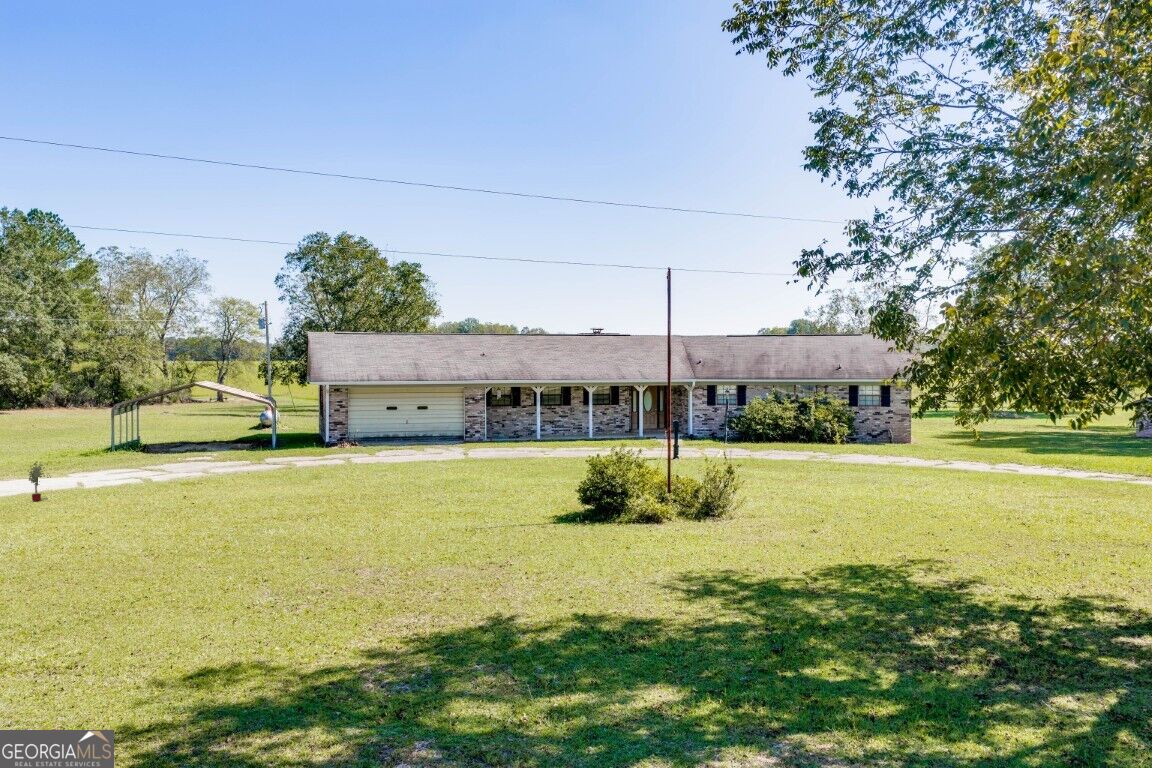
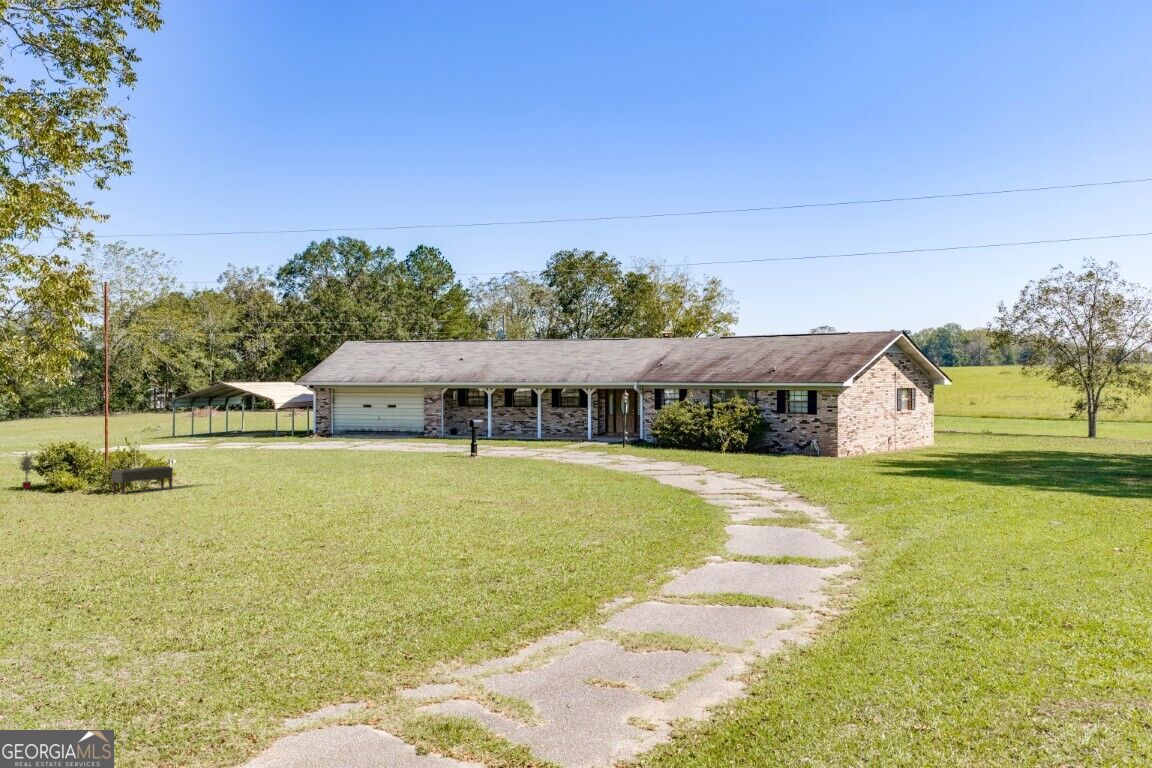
bench: none [123,475,187,505] -> present [112,466,173,494]

